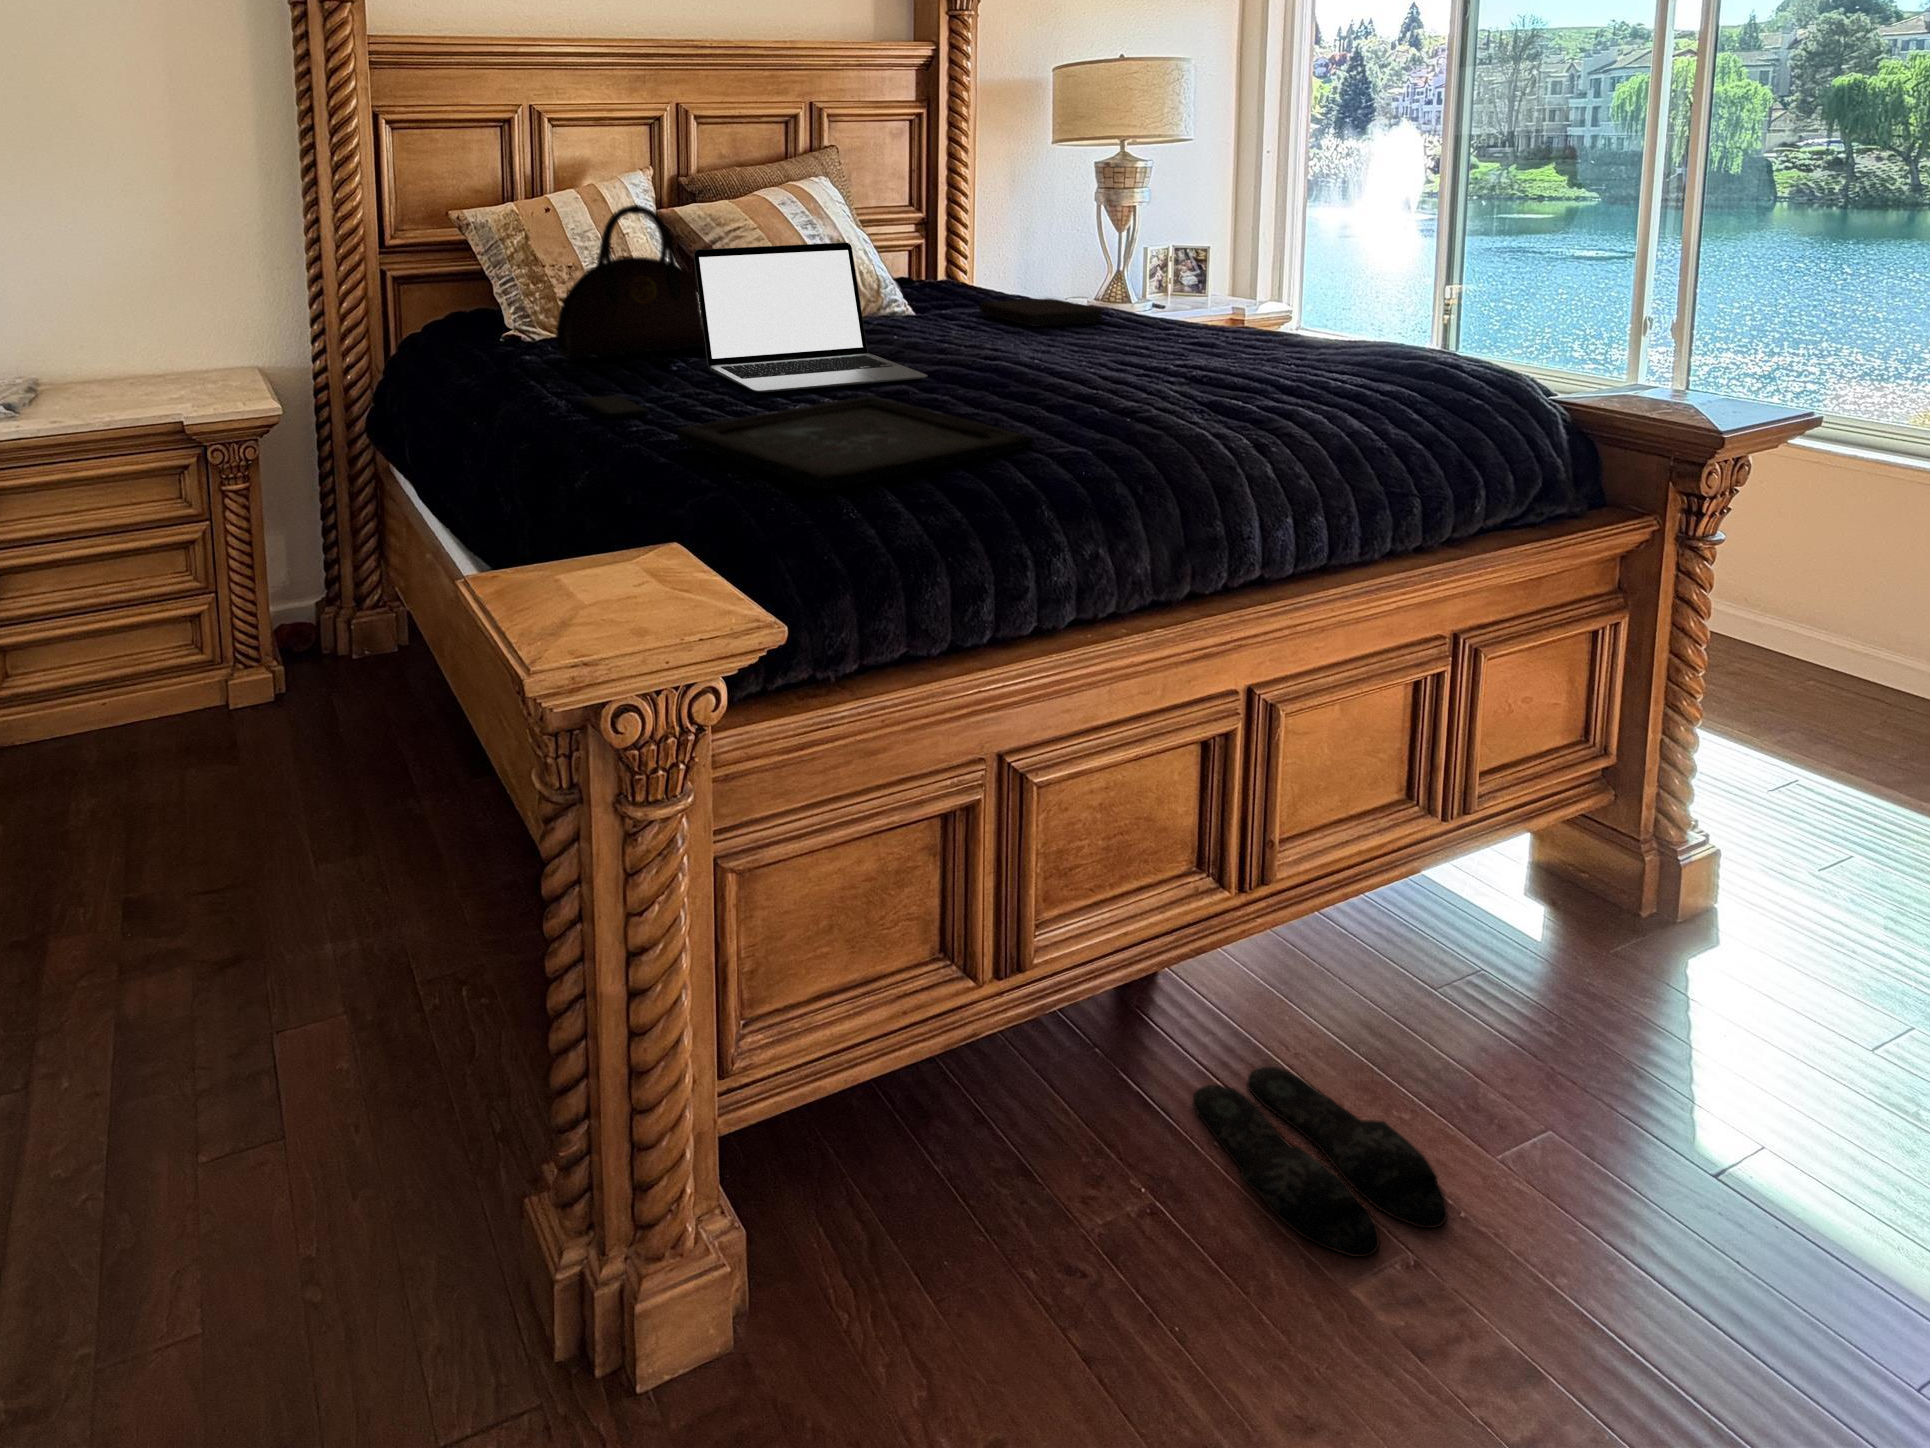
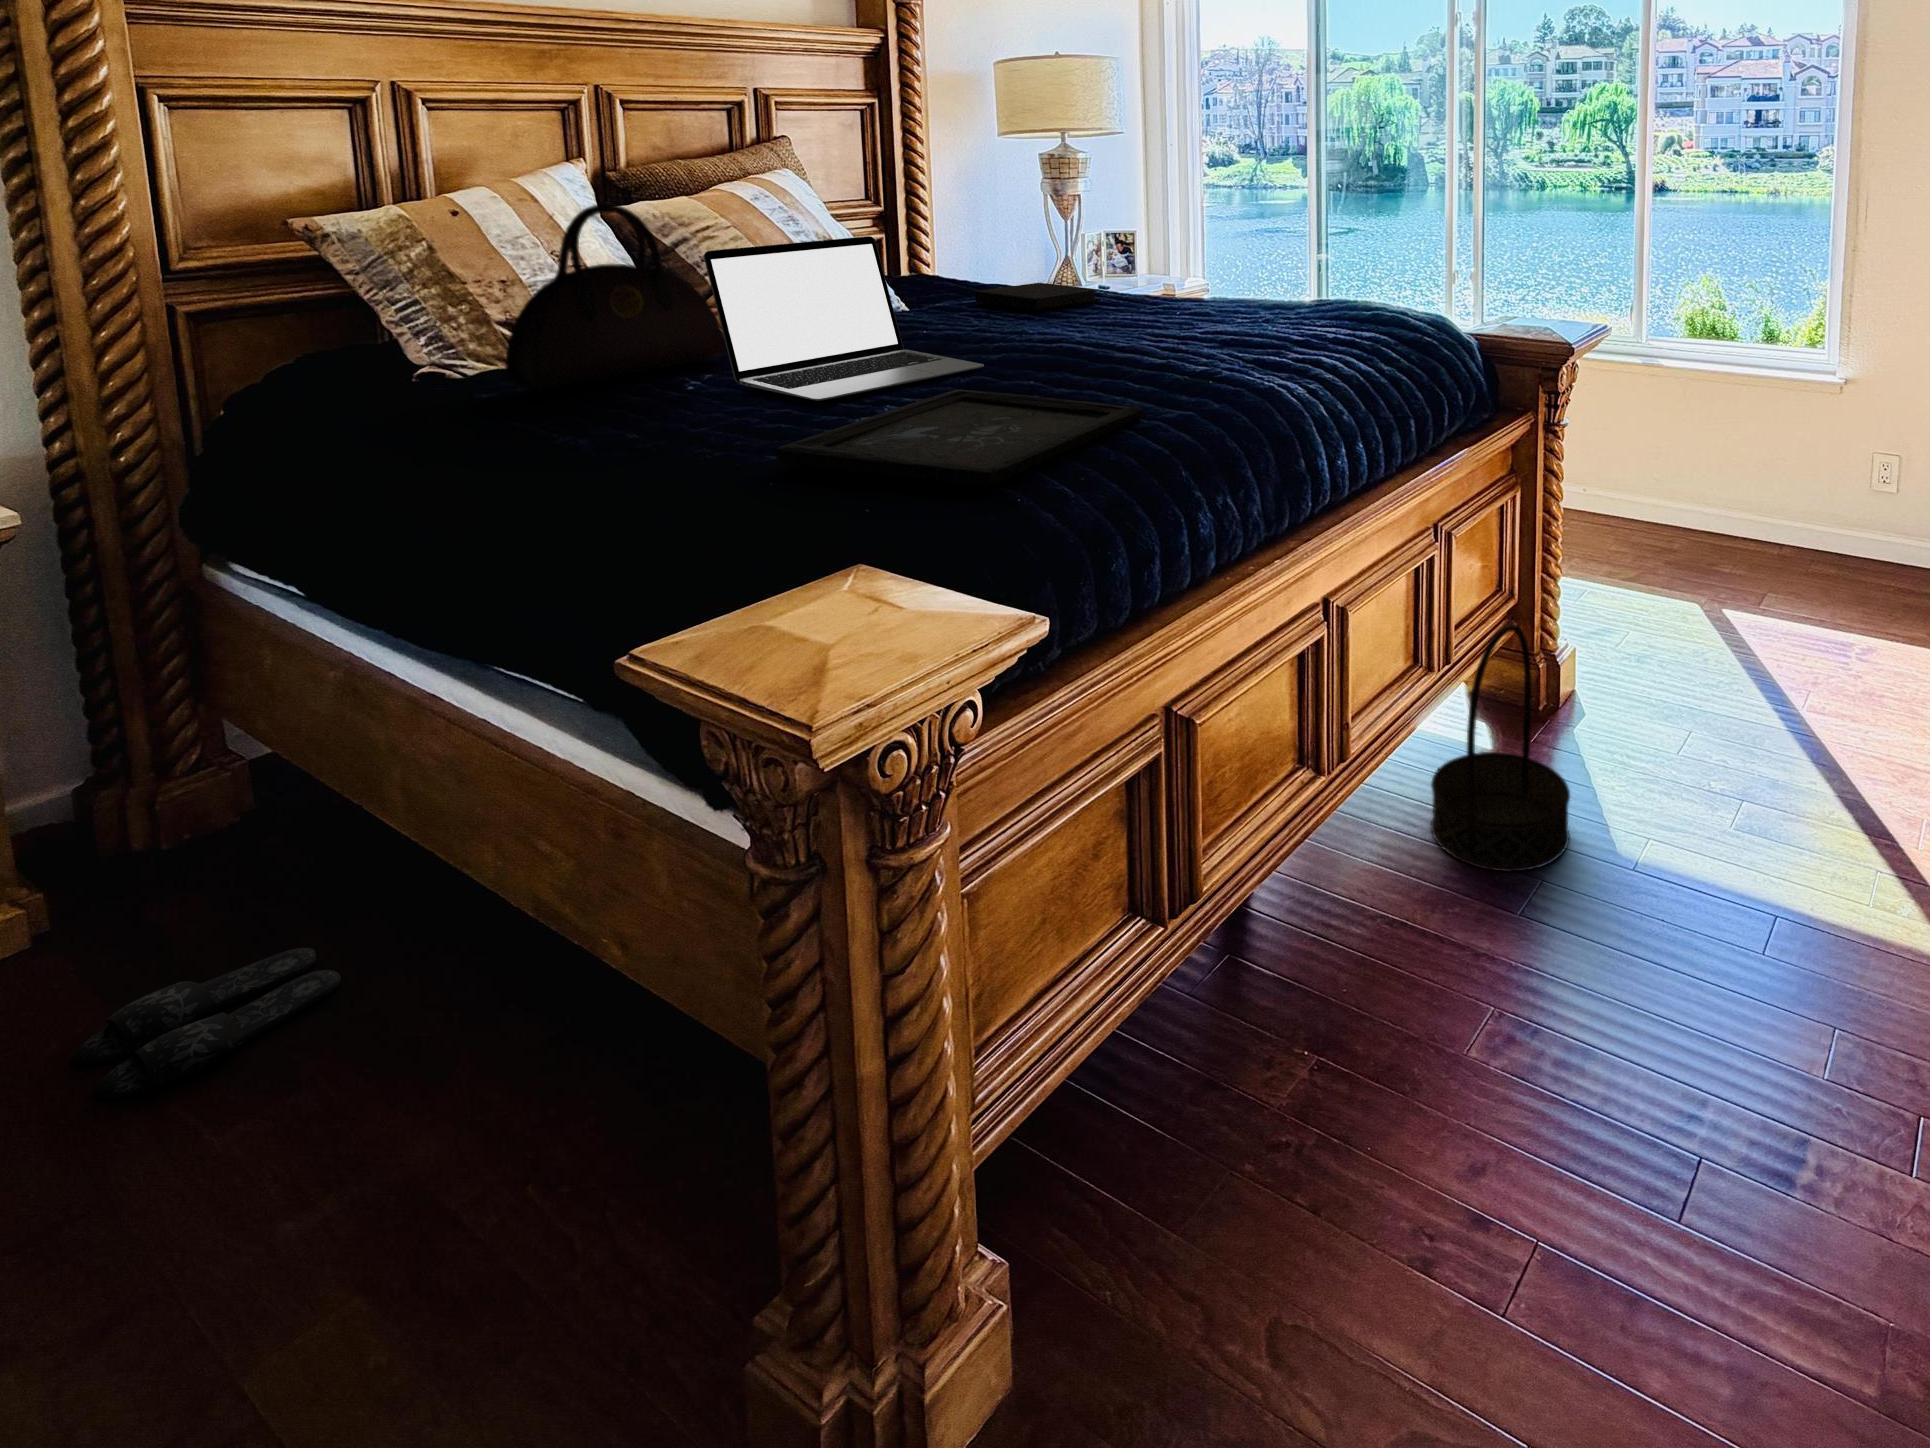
smartphone: present [582,395,648,418] -> none [604,424,704,450]
basket: none [1406,783,1622,1113] -> present [1431,624,1570,872]
slippers: present [1193,1067,1448,1257] -> present [75,948,341,1098]

